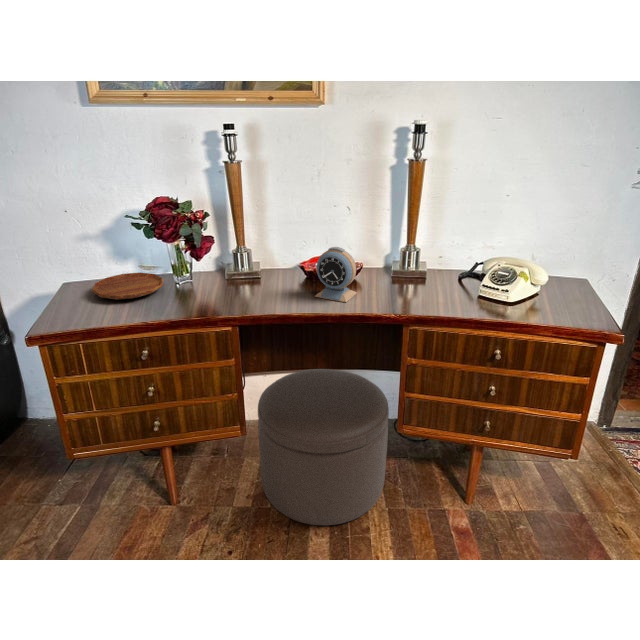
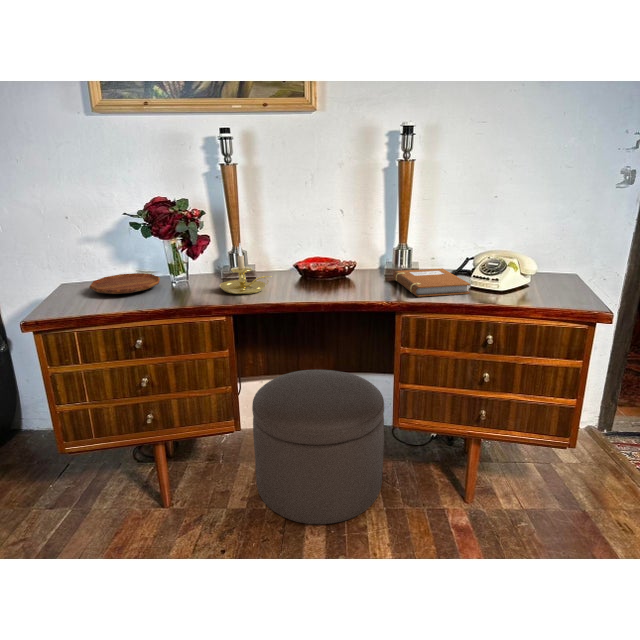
alarm clock: present [315,247,357,302] -> none [309,241,350,294]
candle holder: none [224,248,278,301] -> present [220,244,272,294]
notebook: none [400,272,480,307] -> present [393,268,470,297]

